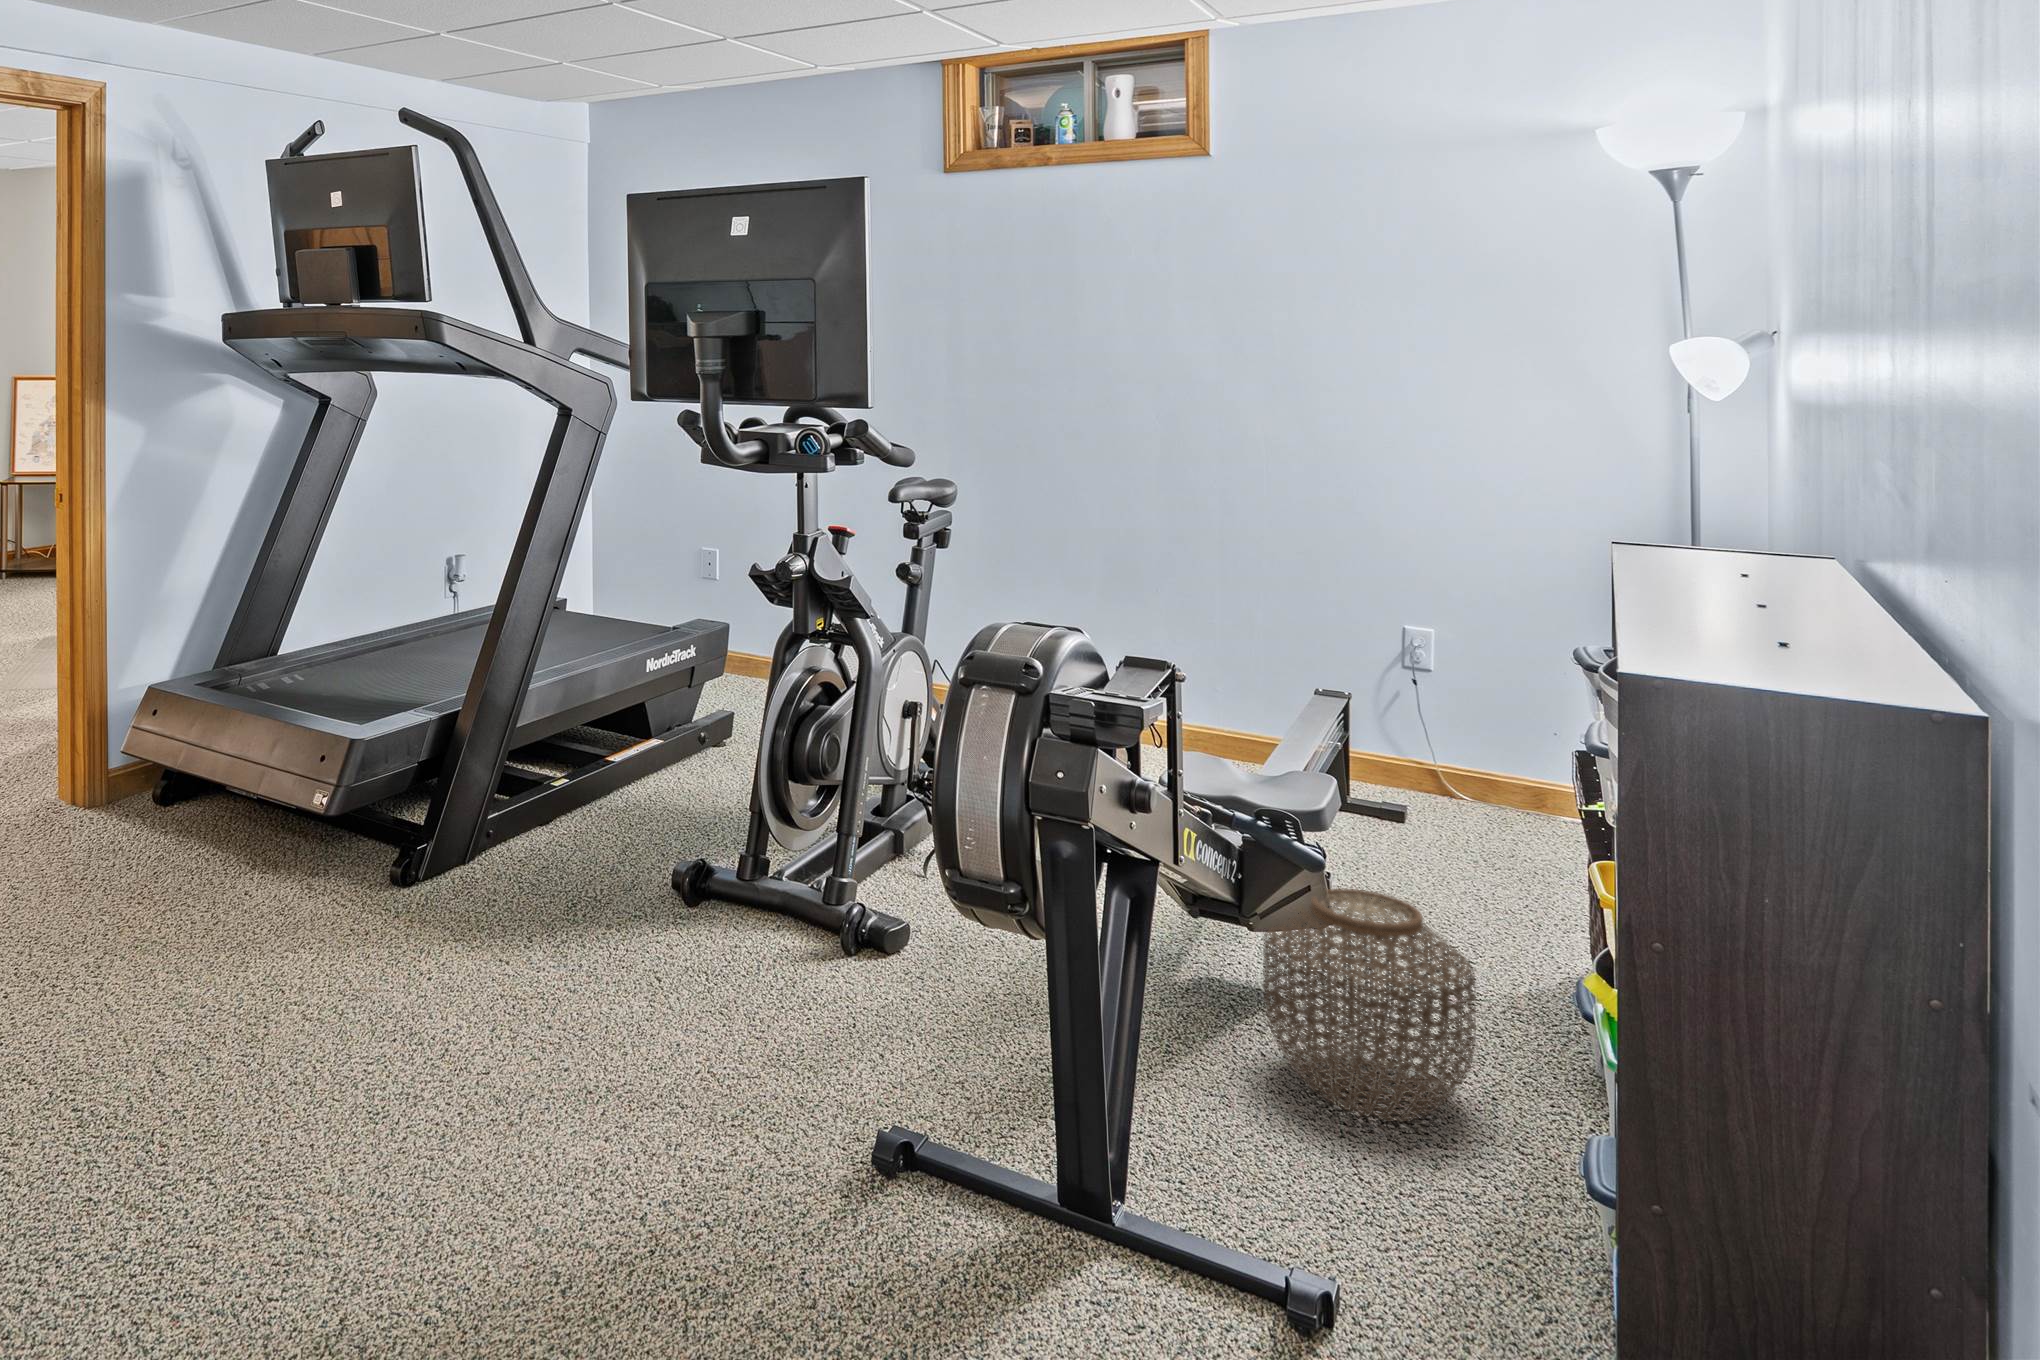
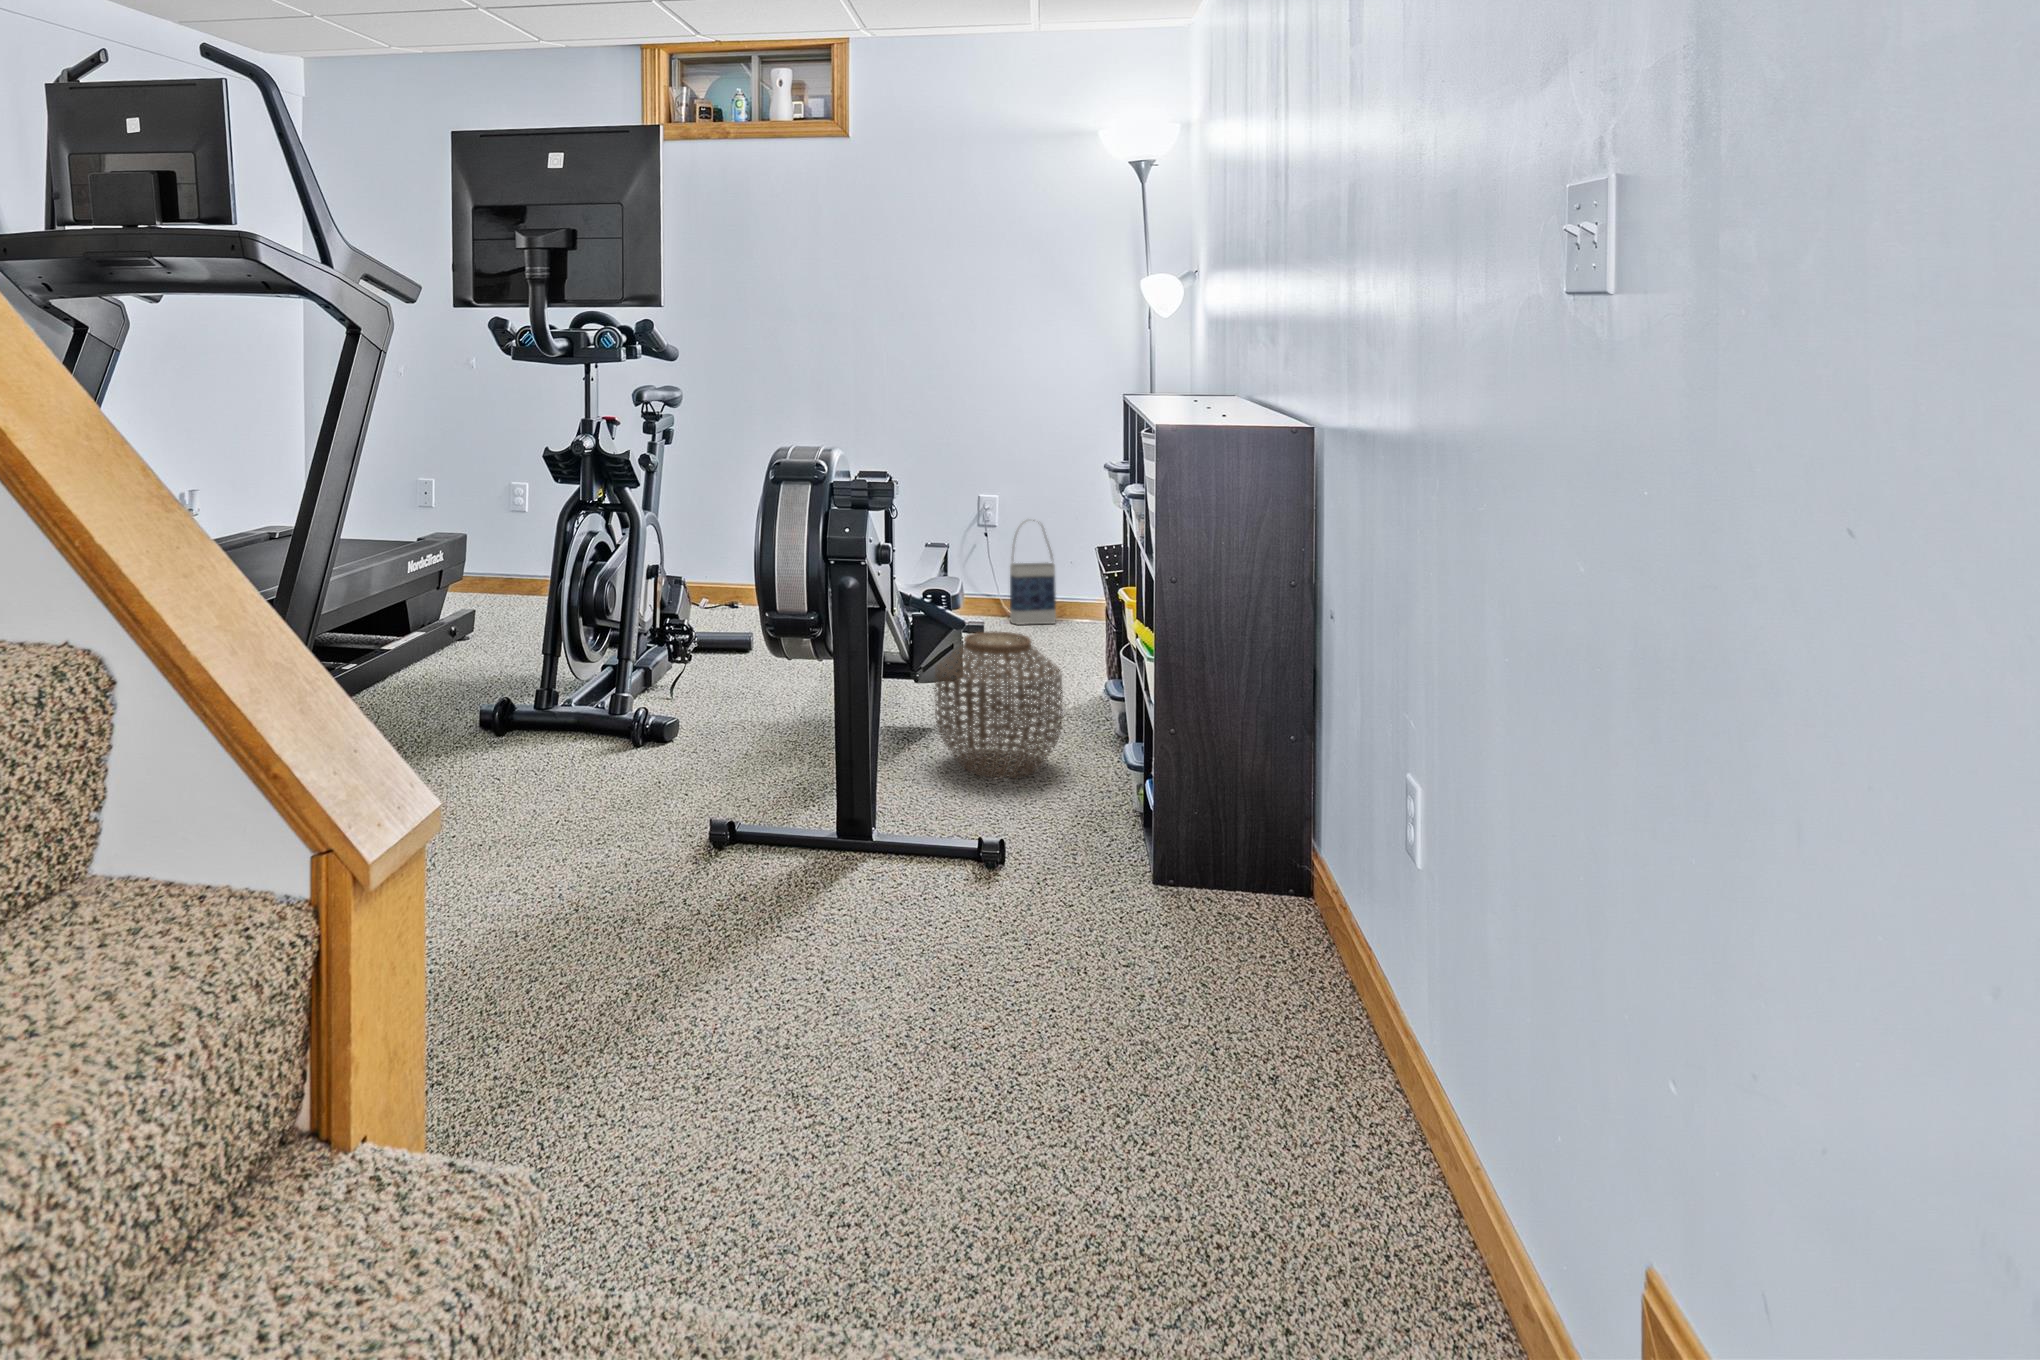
bag: none [1449,683,1525,836] -> present [1010,520,1056,625]

